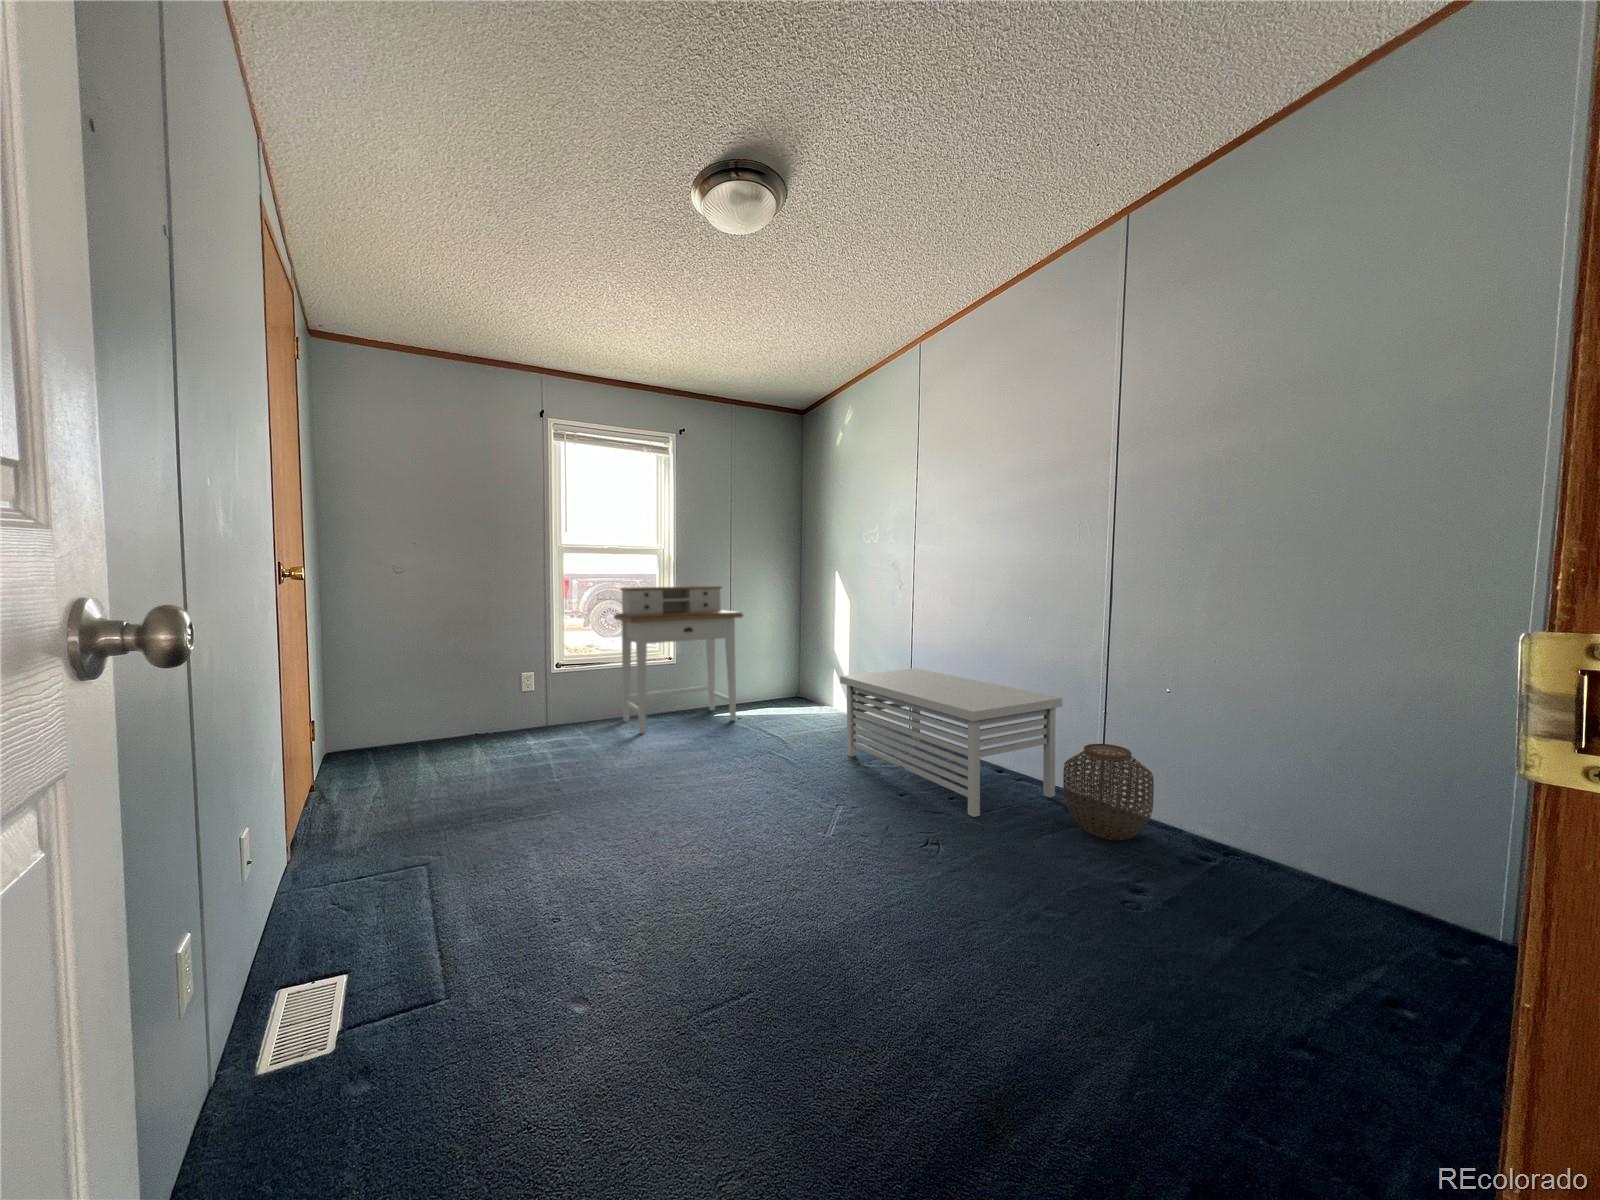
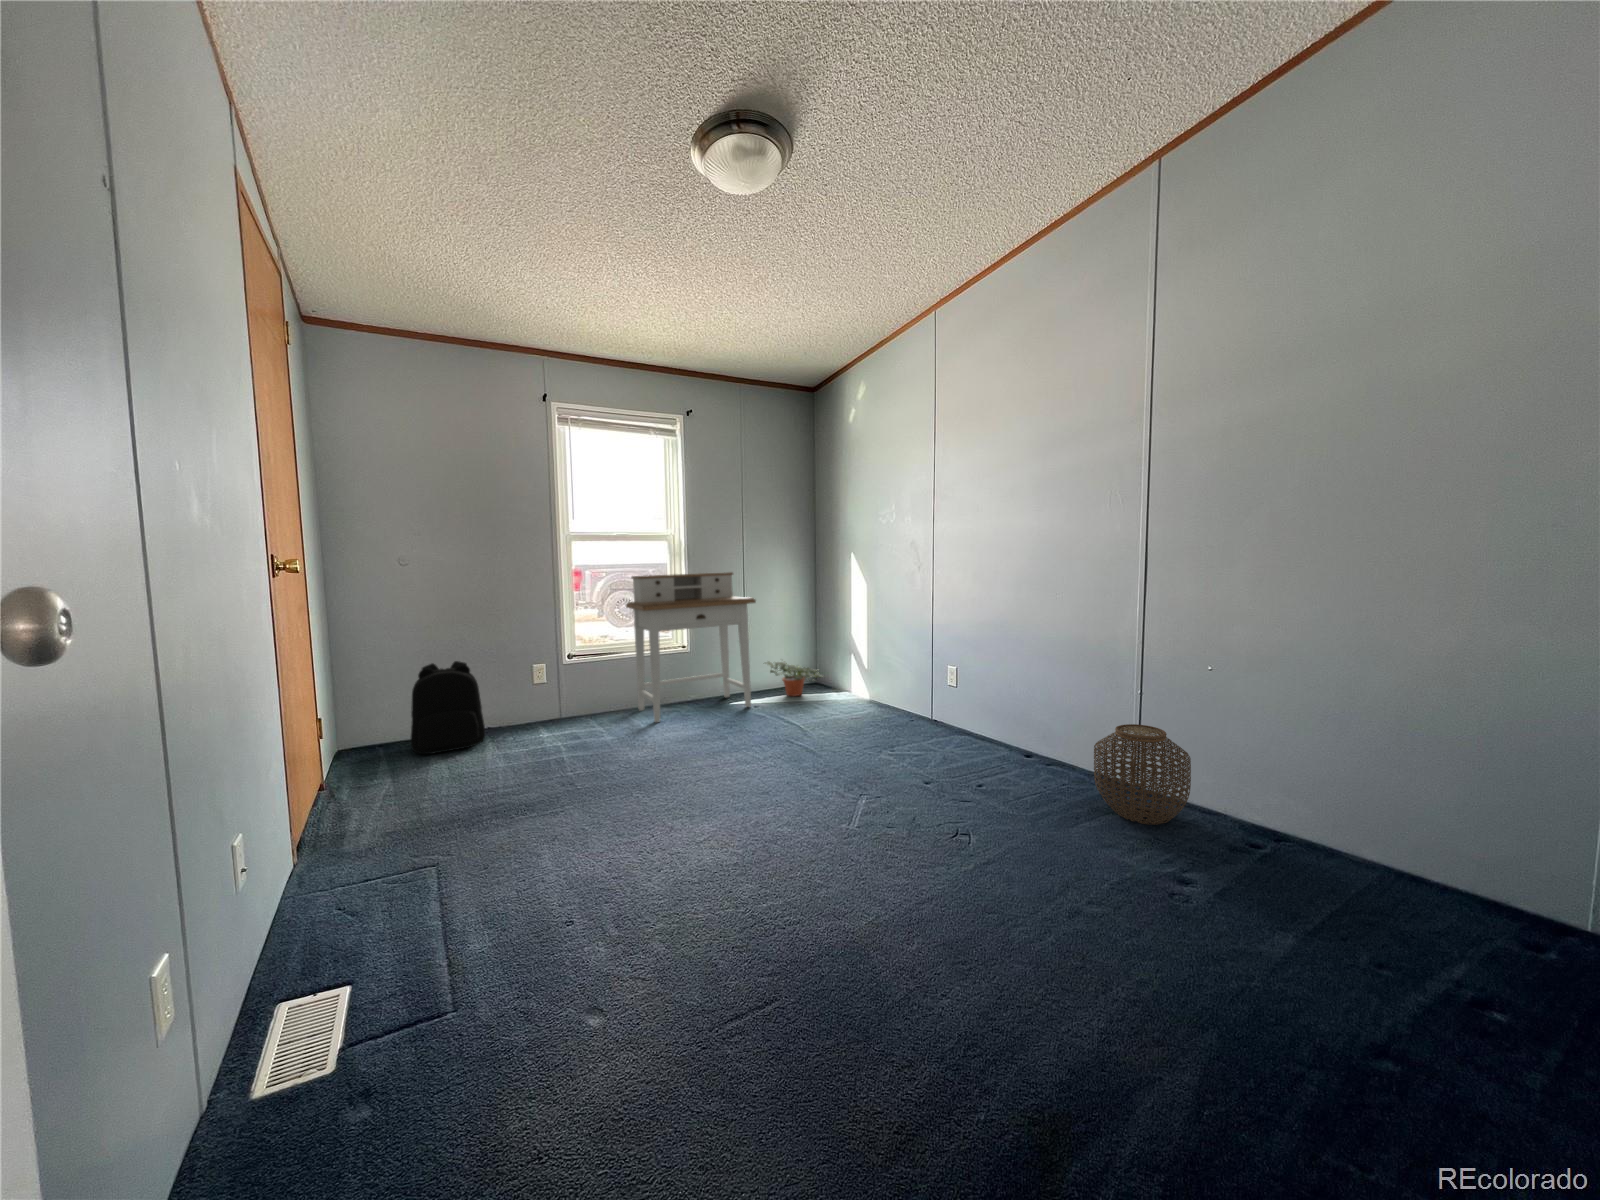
backpack: none [396,668,471,760] -> present [411,661,485,754]
storage bench: present [840,668,1062,817] -> none [856,650,1089,802]
potted plant: none [749,673,811,711] -> present [765,661,821,696]

